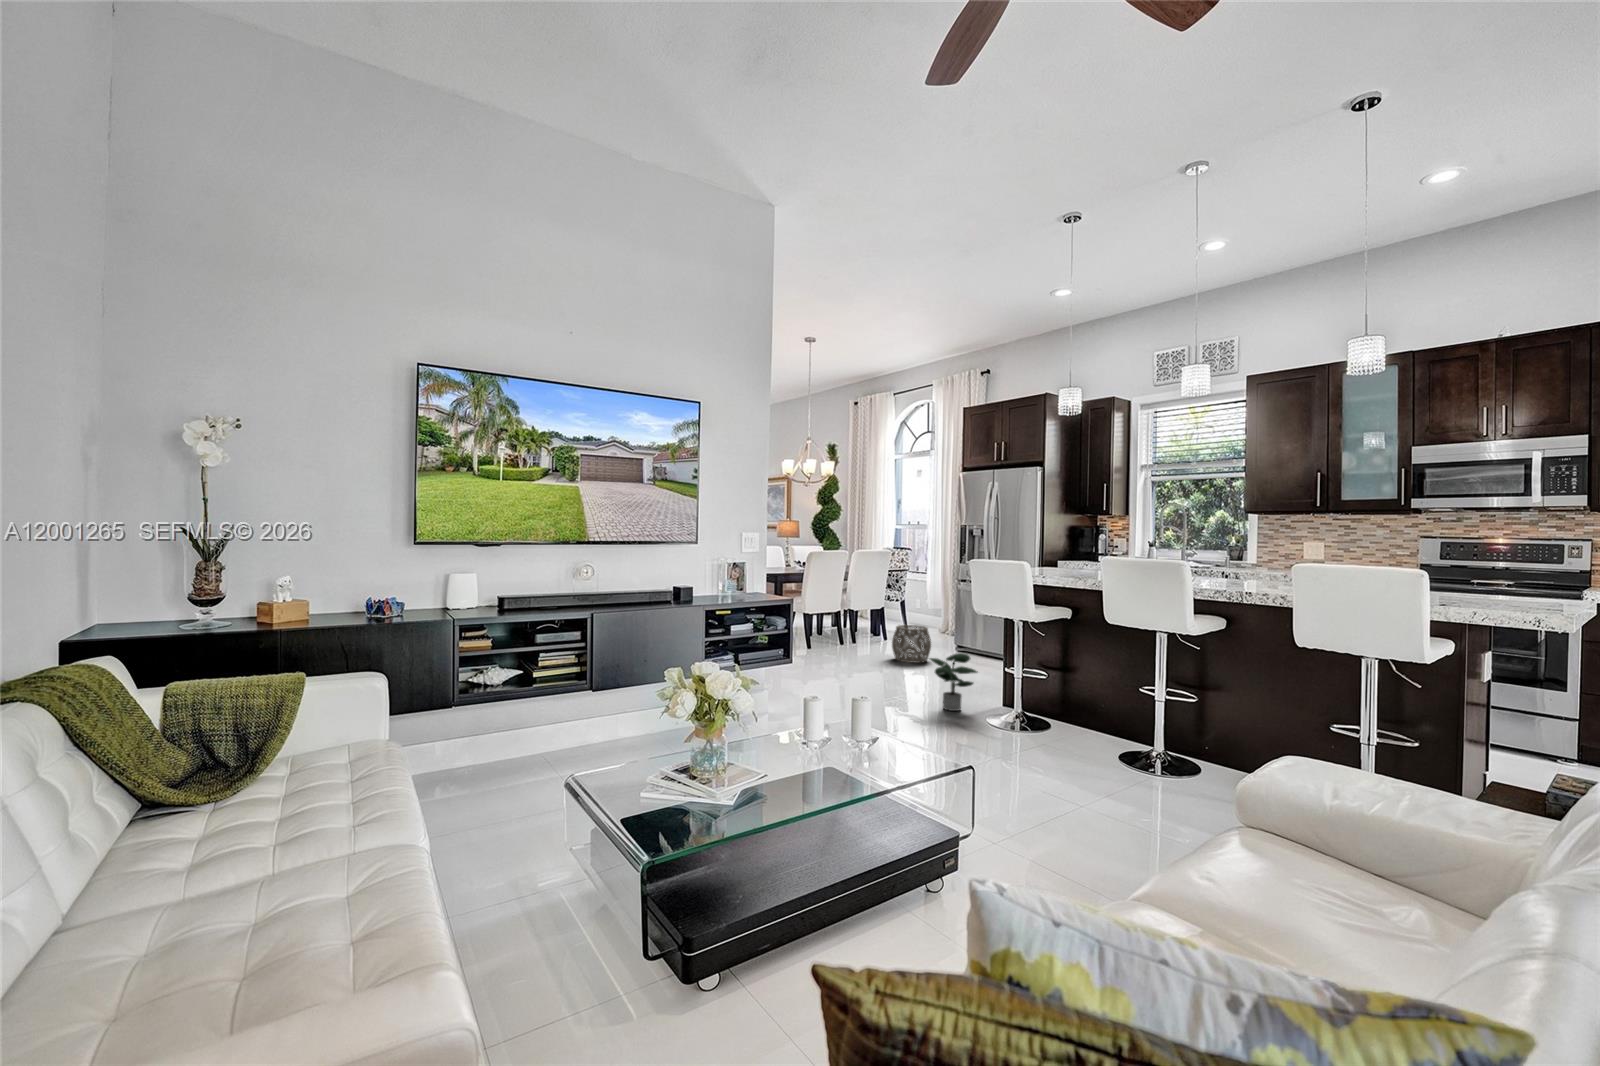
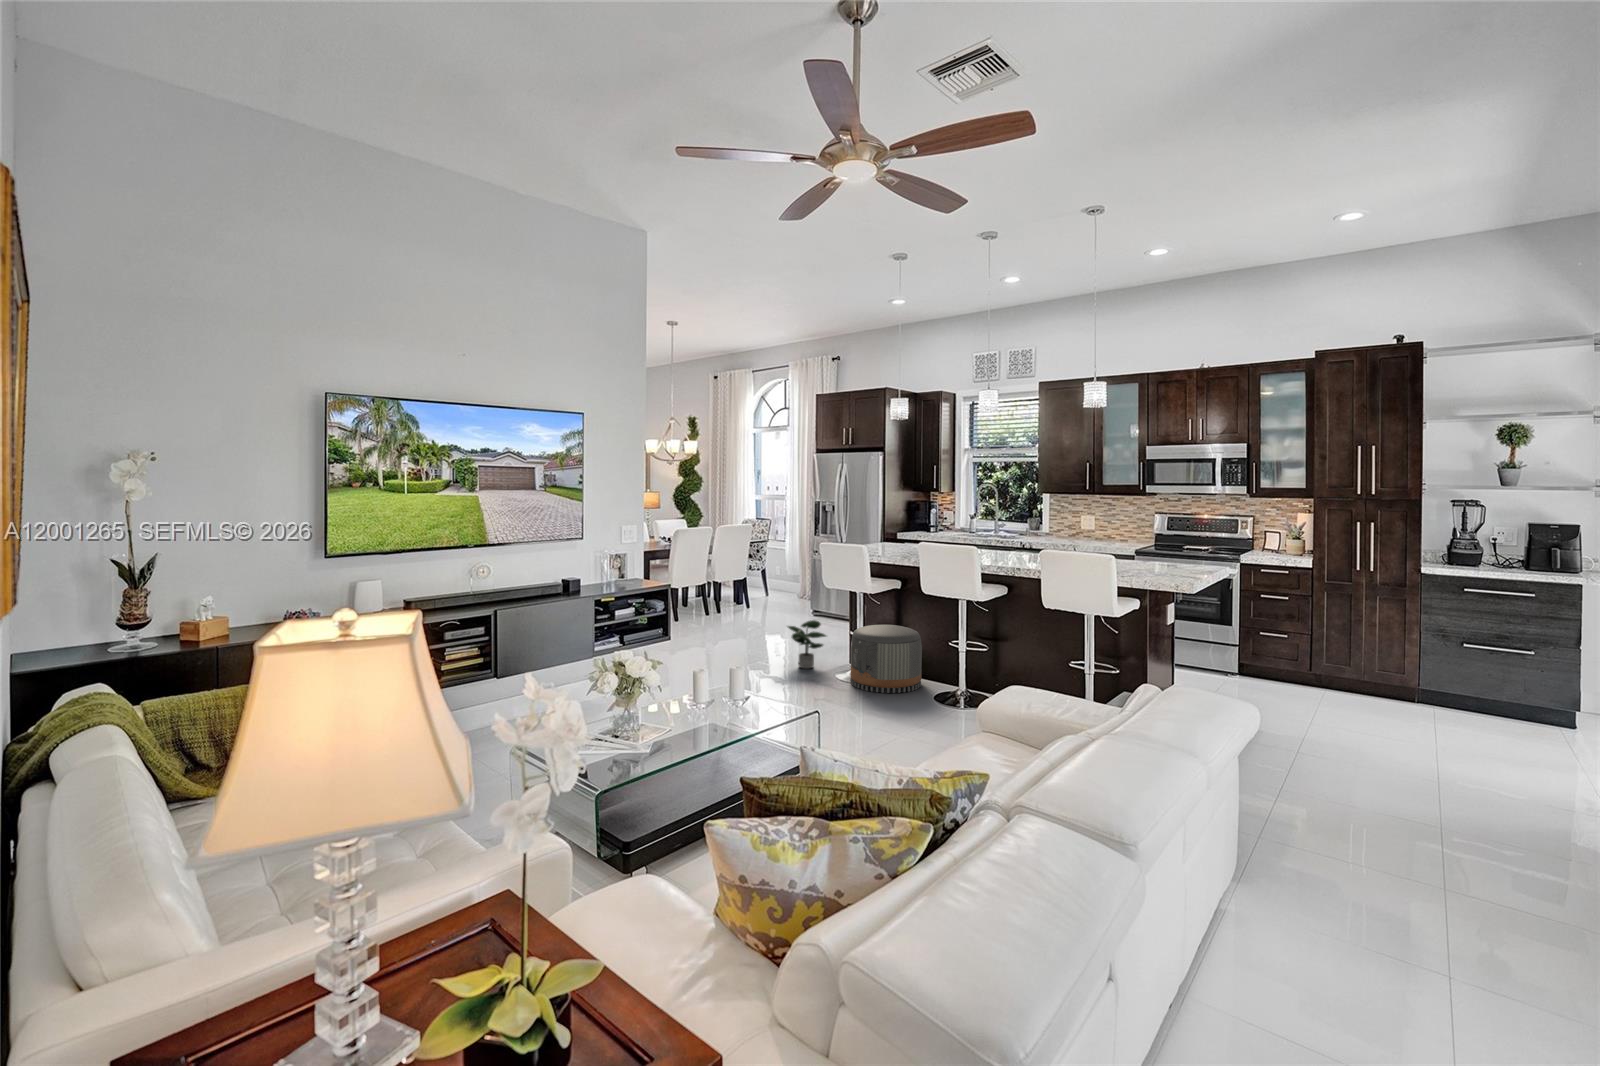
woven basket: present [892,625,931,663] -> none [754,594,789,628]
pouf: none [1008,662,1103,749] -> present [851,624,922,693]

